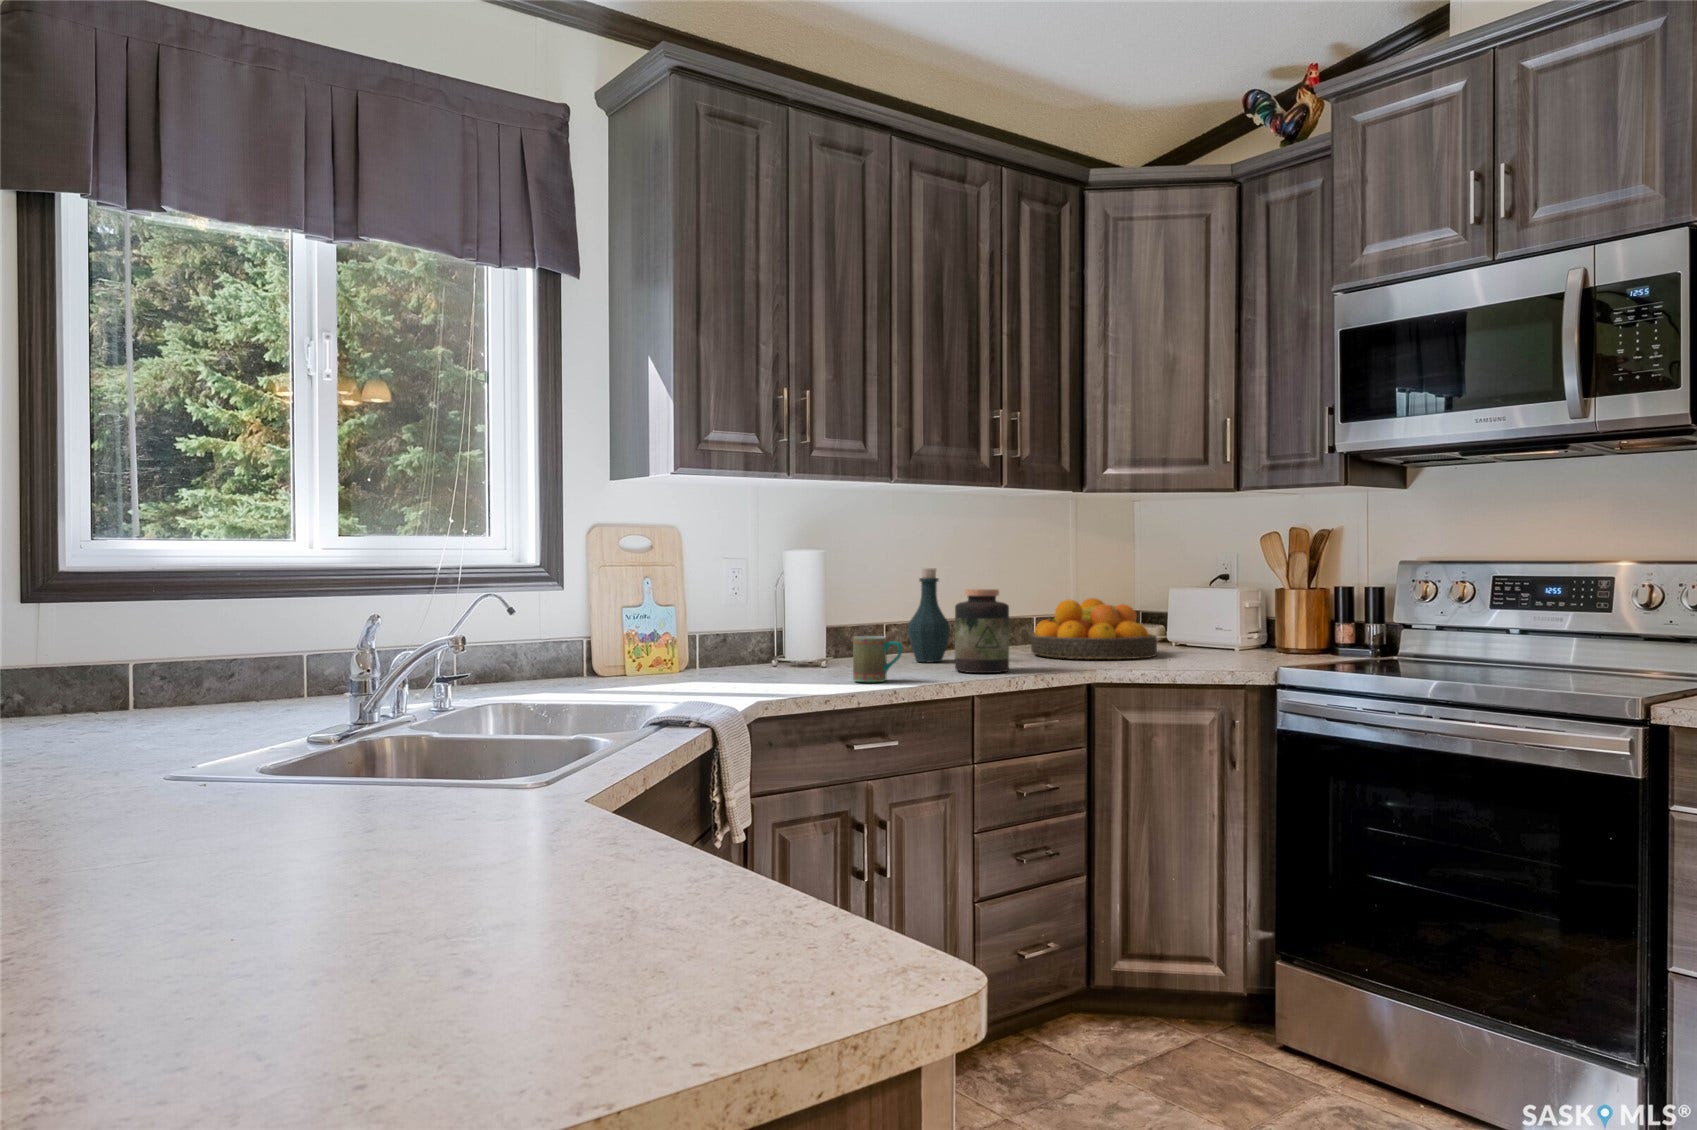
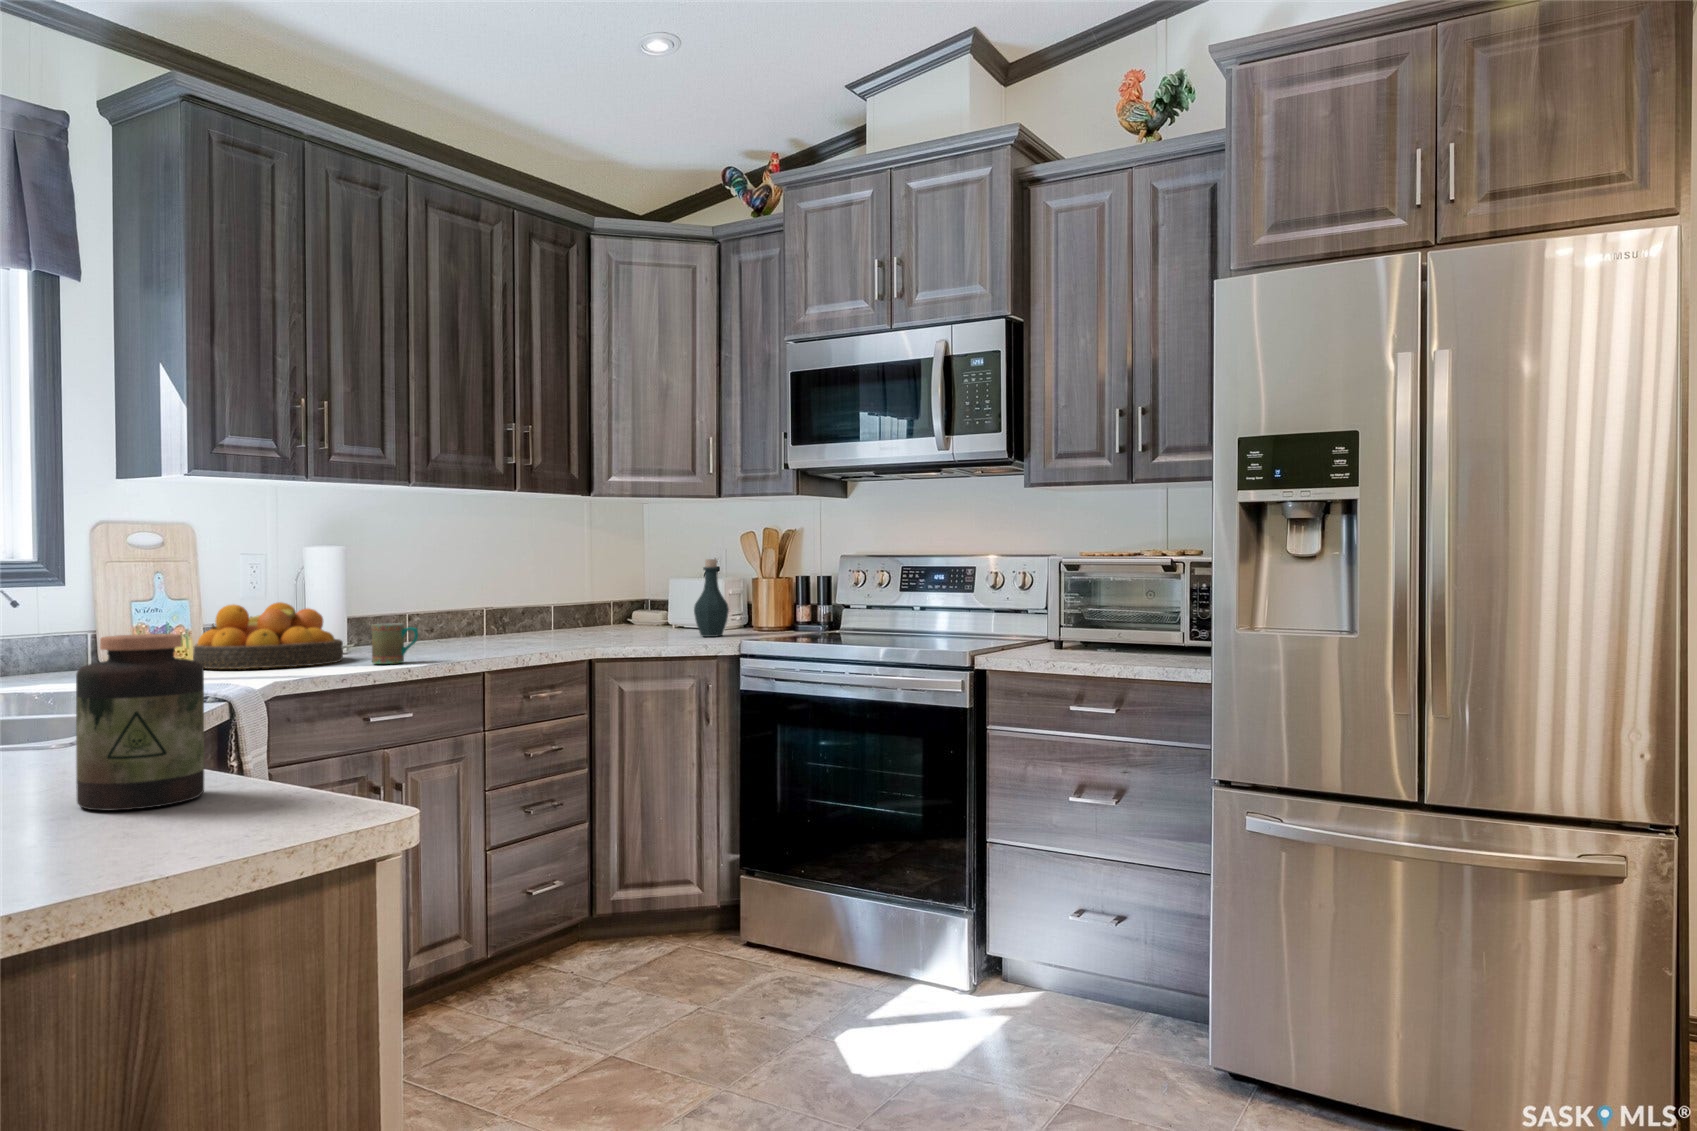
bottle: present [908,568,950,662] -> present [694,559,729,637]
jar: present [955,589,1009,673] -> present [76,634,204,810]
fruit bowl: present [1031,598,1157,659] -> present [193,602,343,669]

